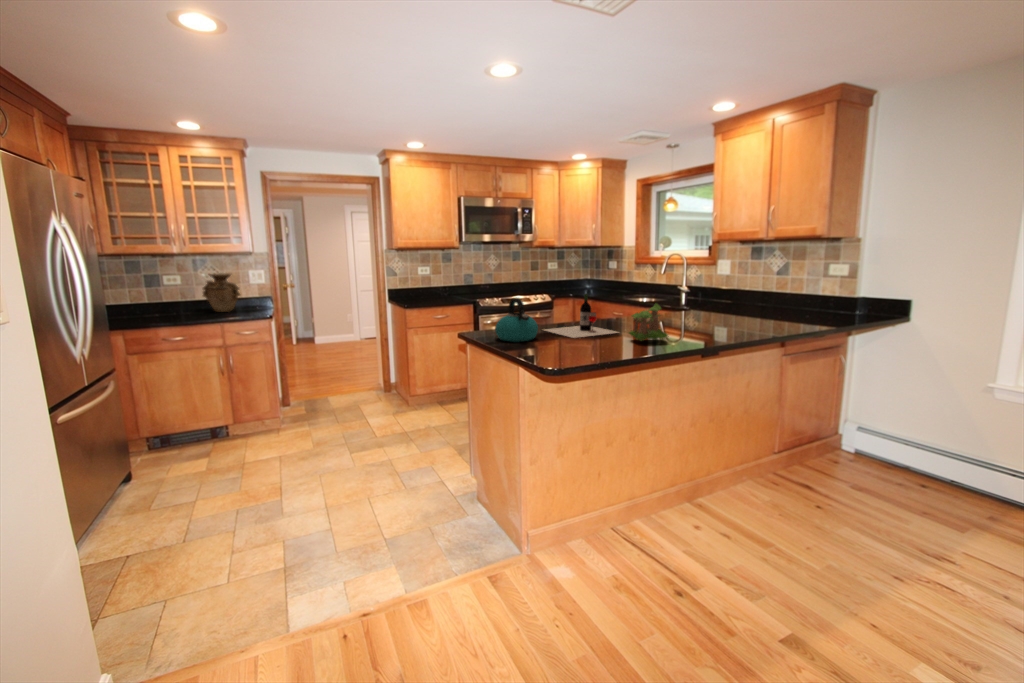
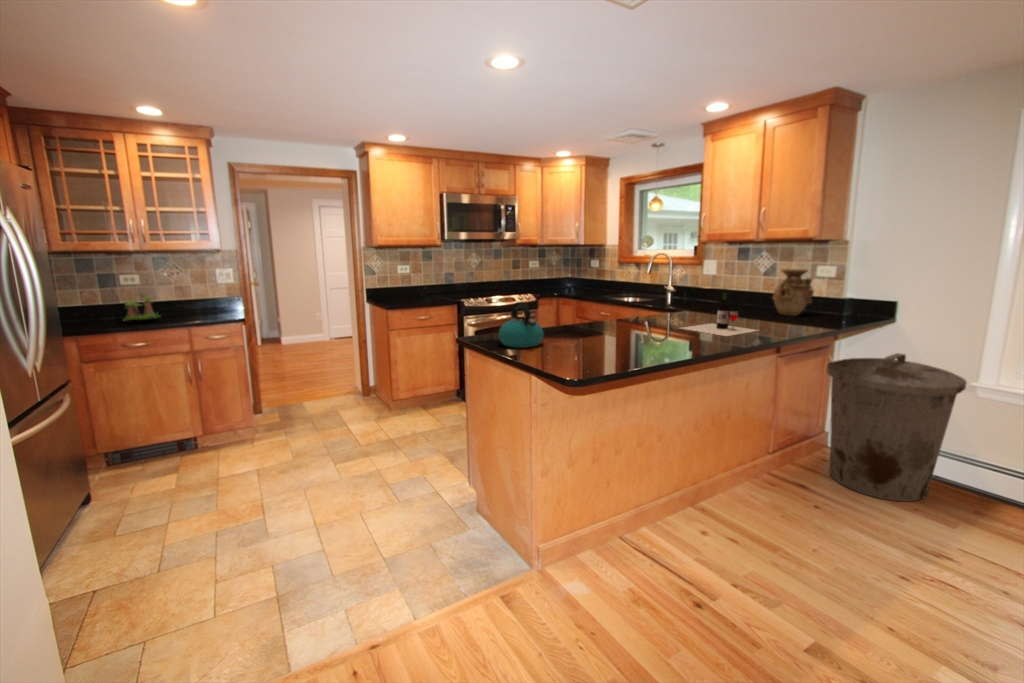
vase: present [203,273,240,312] -> present [773,269,814,316]
wine bottle: present [544,294,618,338] -> present [681,293,758,336]
plant: present [629,304,669,340] -> present [123,296,160,321]
trash can: none [834,352,979,504] -> present [827,353,967,502]

